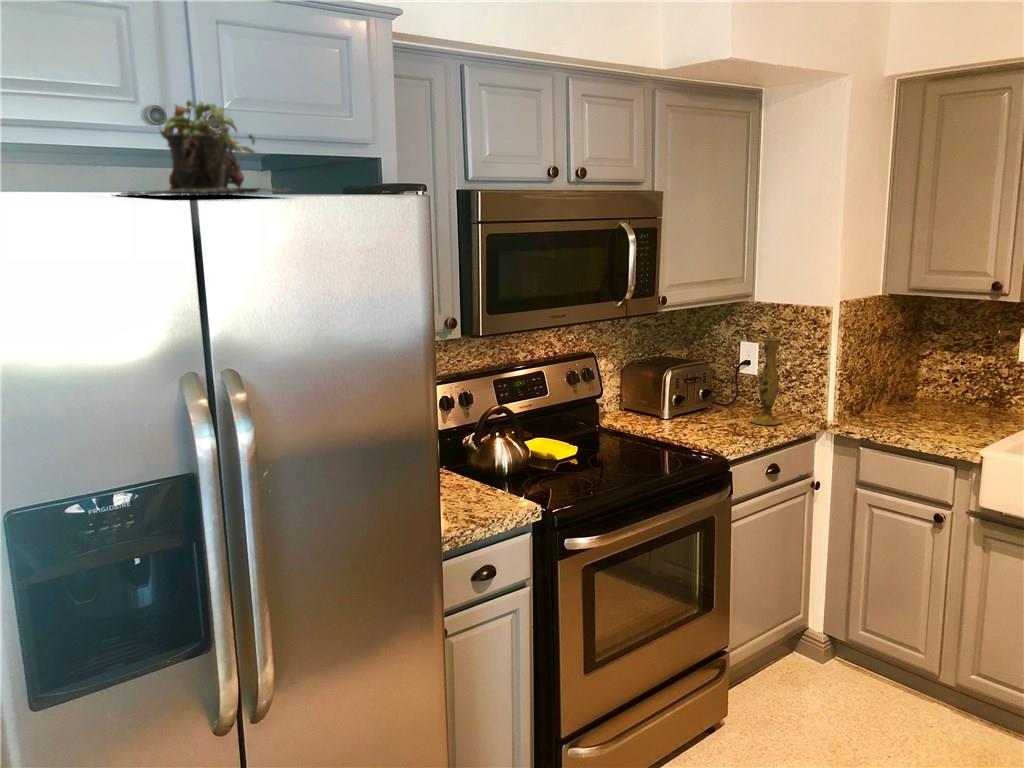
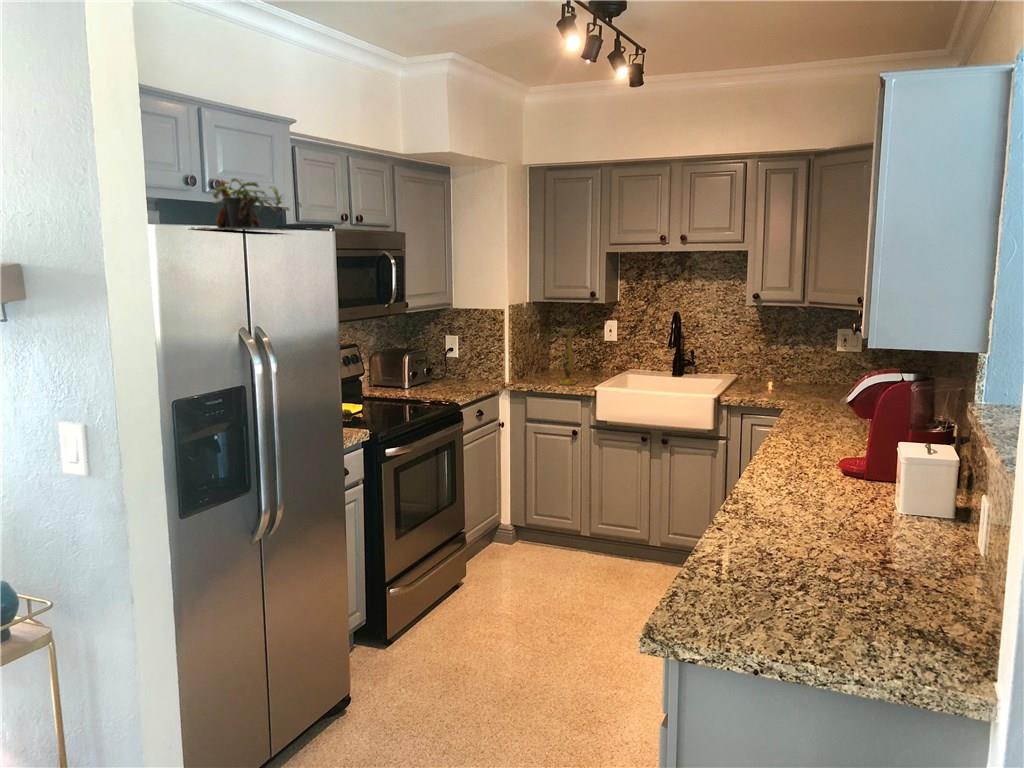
vase: present [752,337,782,425] -> present [559,329,576,385]

